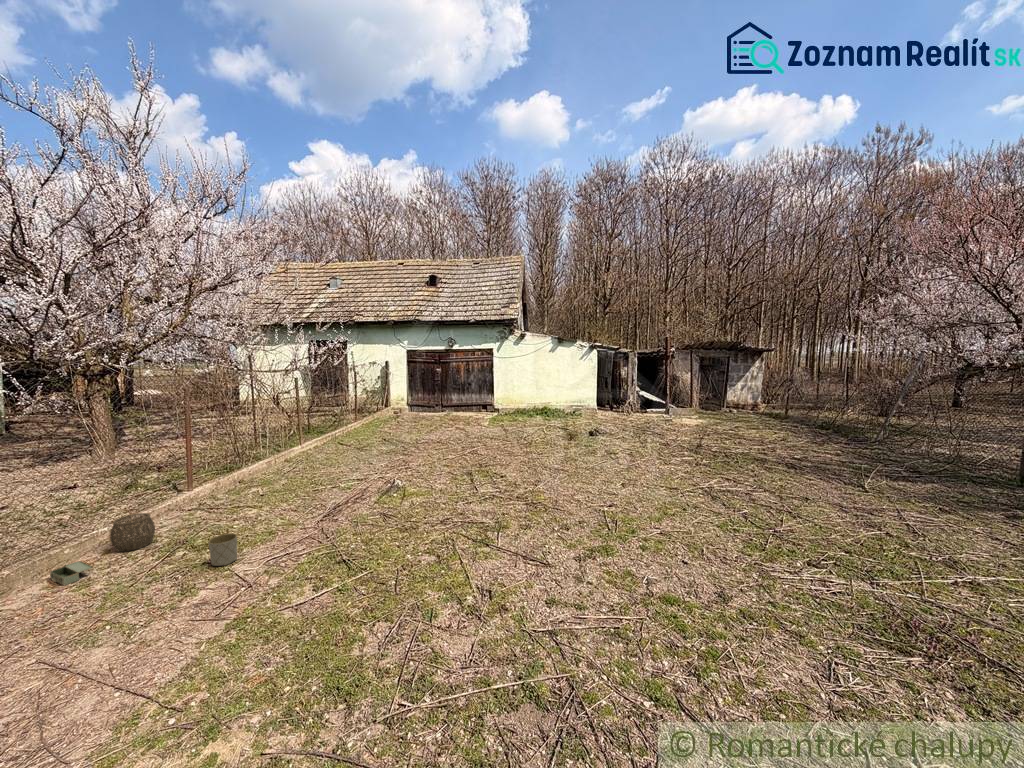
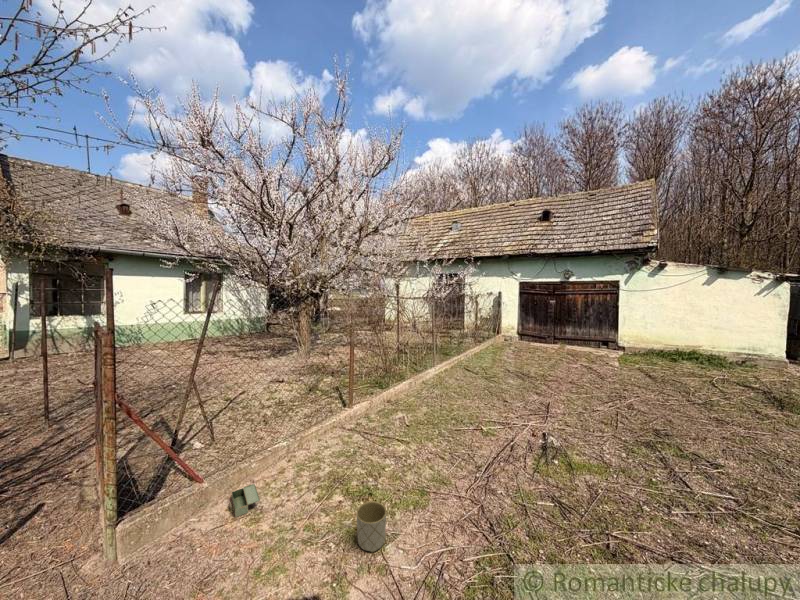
woven basket: present [110,513,155,552] -> none [282,436,317,478]

